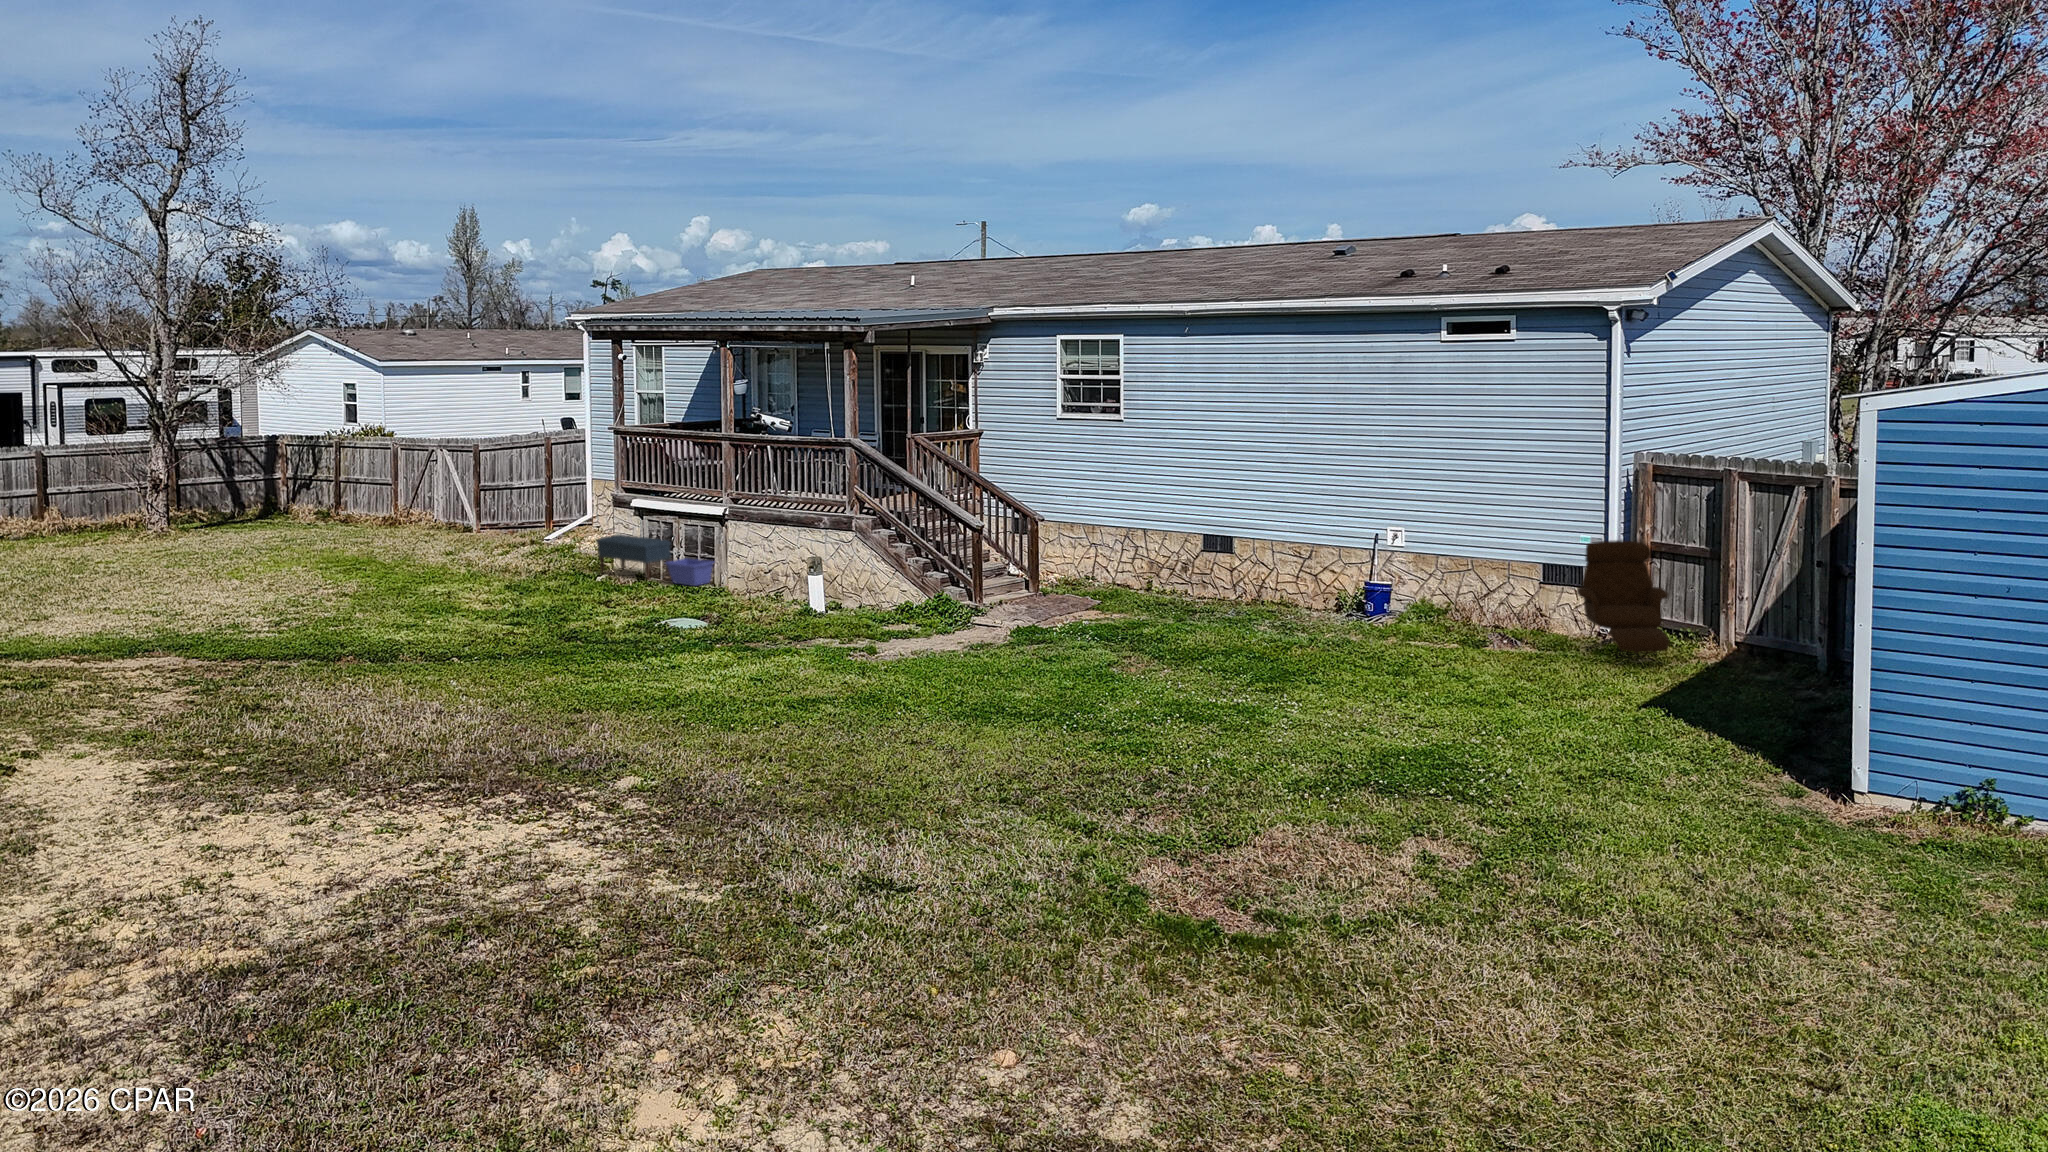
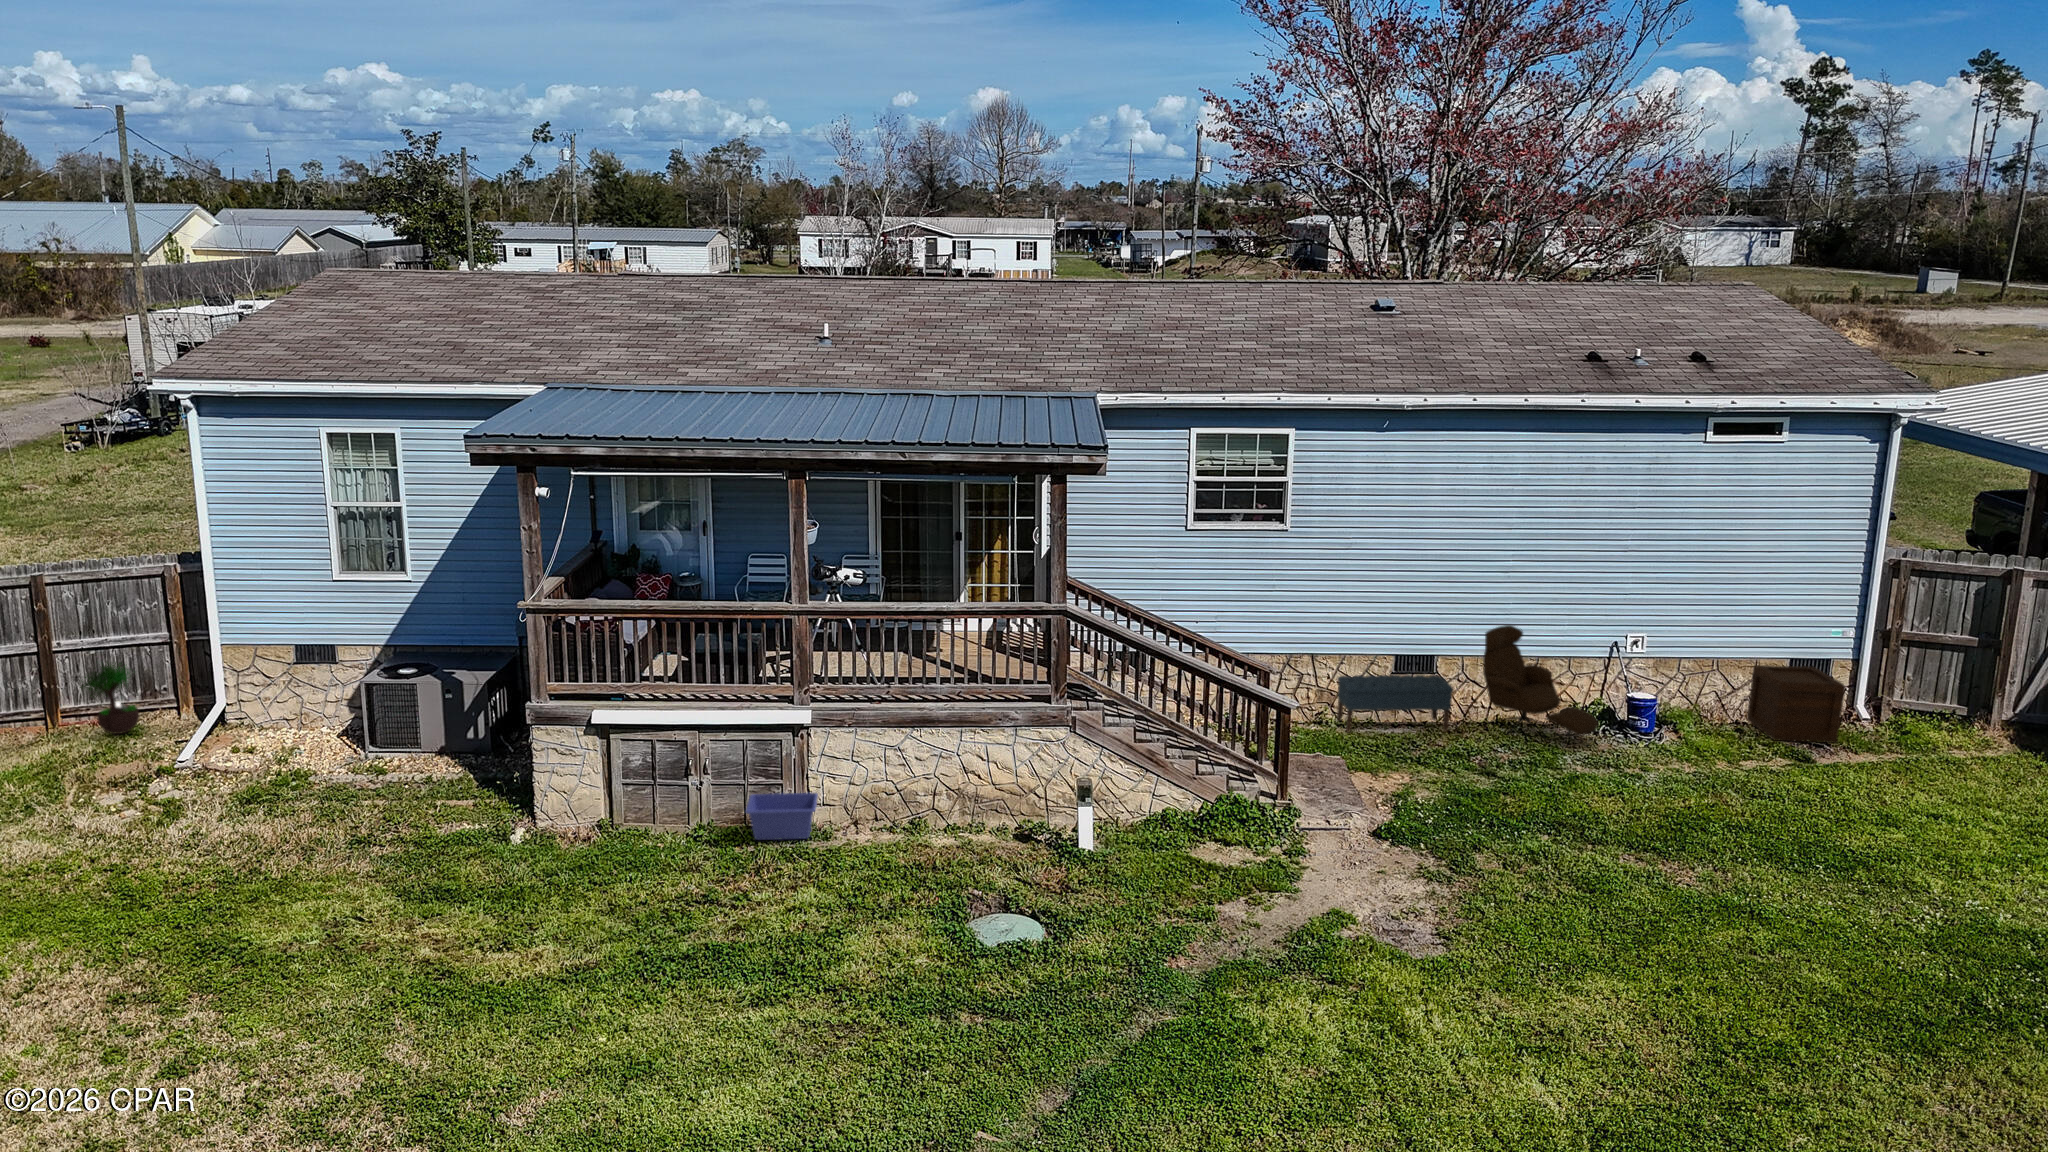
potted tree: none [530,477,563,523] -> present [80,663,139,734]
bench: present [596,534,671,580] -> present [1337,675,1453,732]
lounge chair: present [1577,540,1670,668] -> present [1483,625,1598,747]
wooden crate: none [1471,567,1559,644] -> present [1747,665,1845,743]

